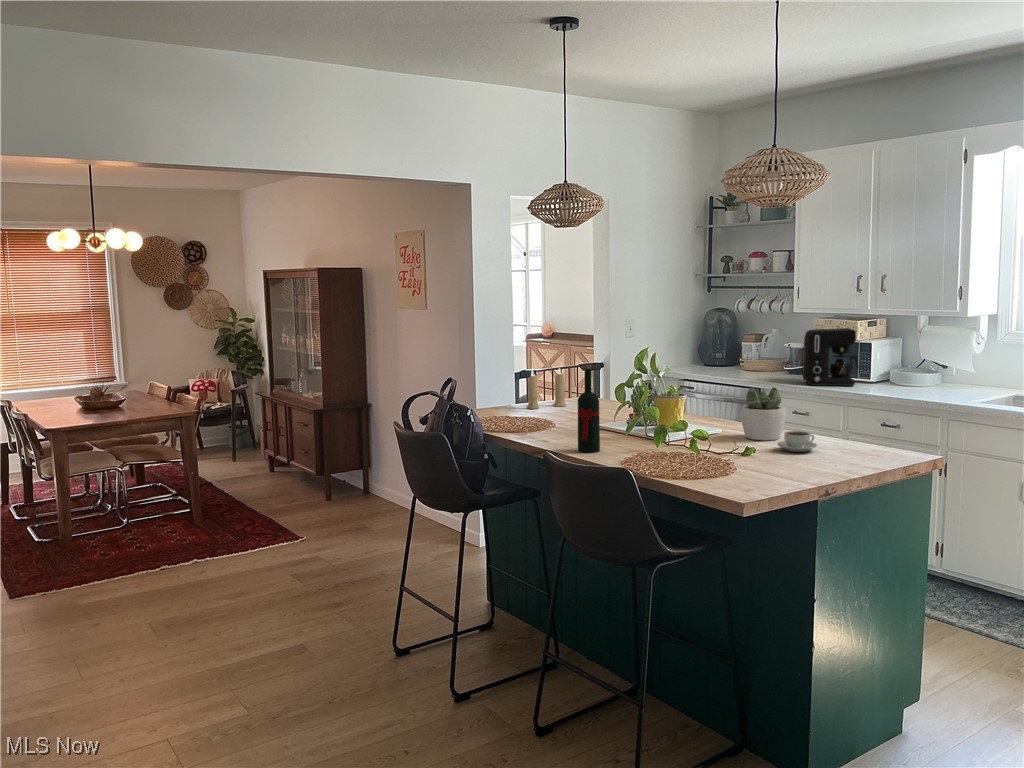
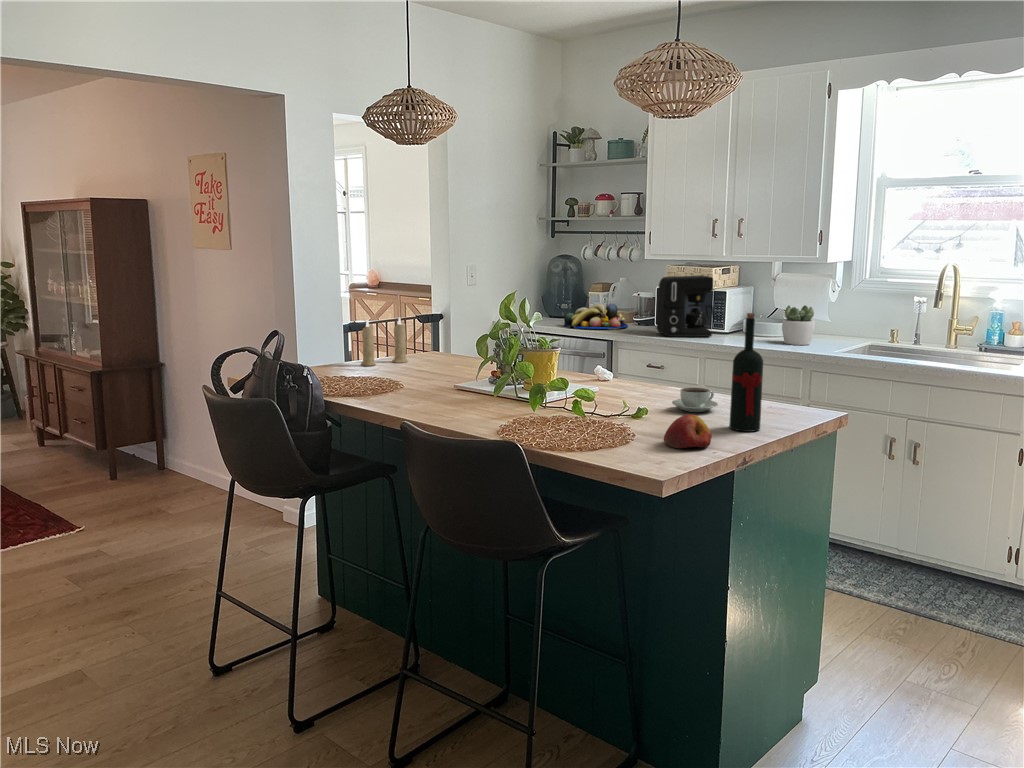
fruit bowl: none [715,354,778,378] -> present [564,304,628,329]
wine bottle: present [578,365,600,453] -> present [729,313,763,432]
succulent plant: present [741,387,786,440] -> present [782,305,815,345]
apple: none [755,452,795,480] -> present [664,414,712,448]

